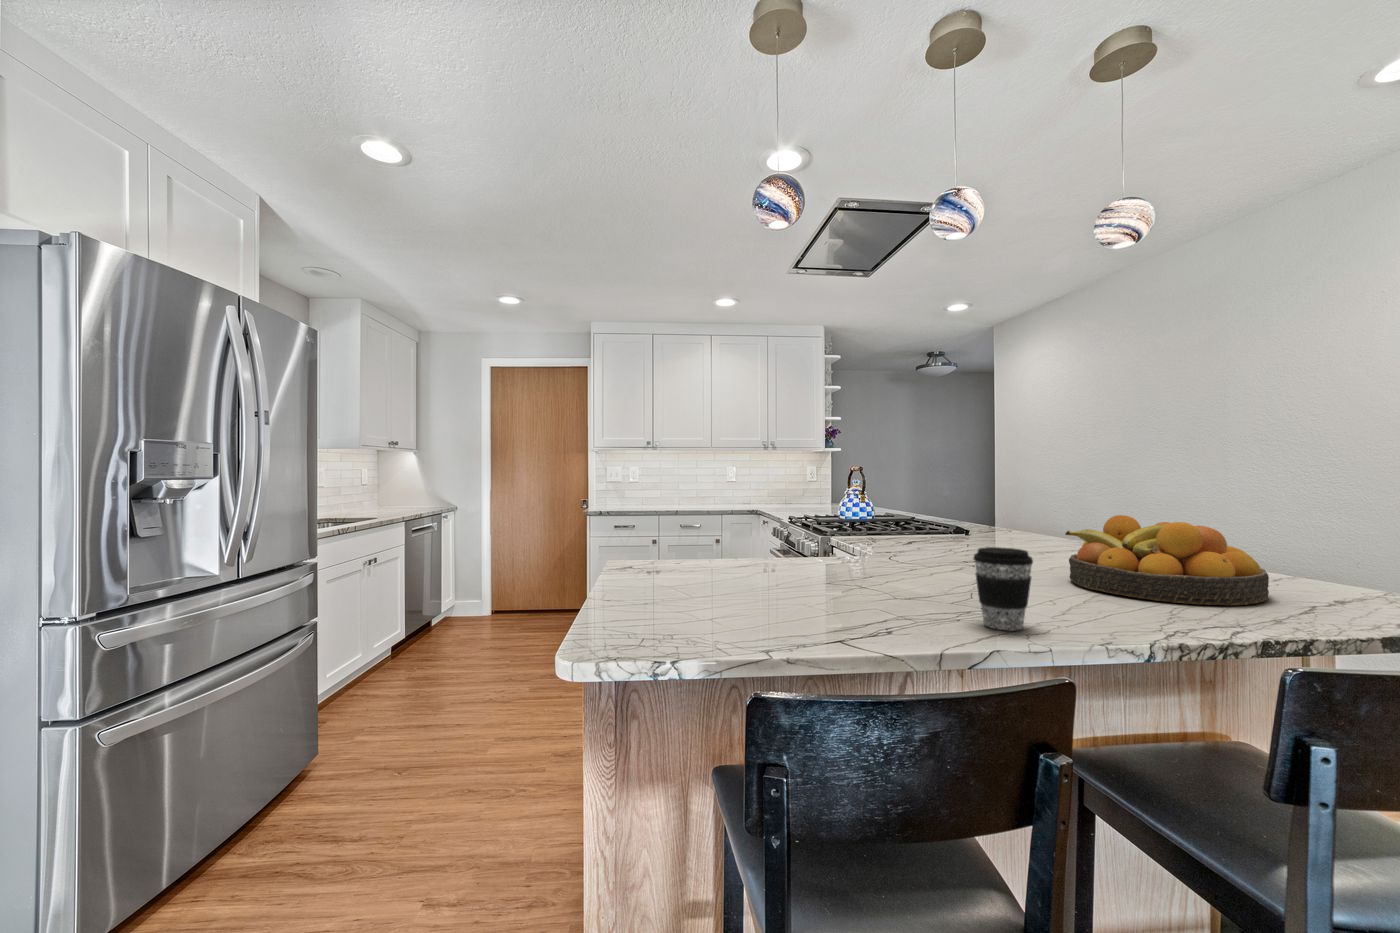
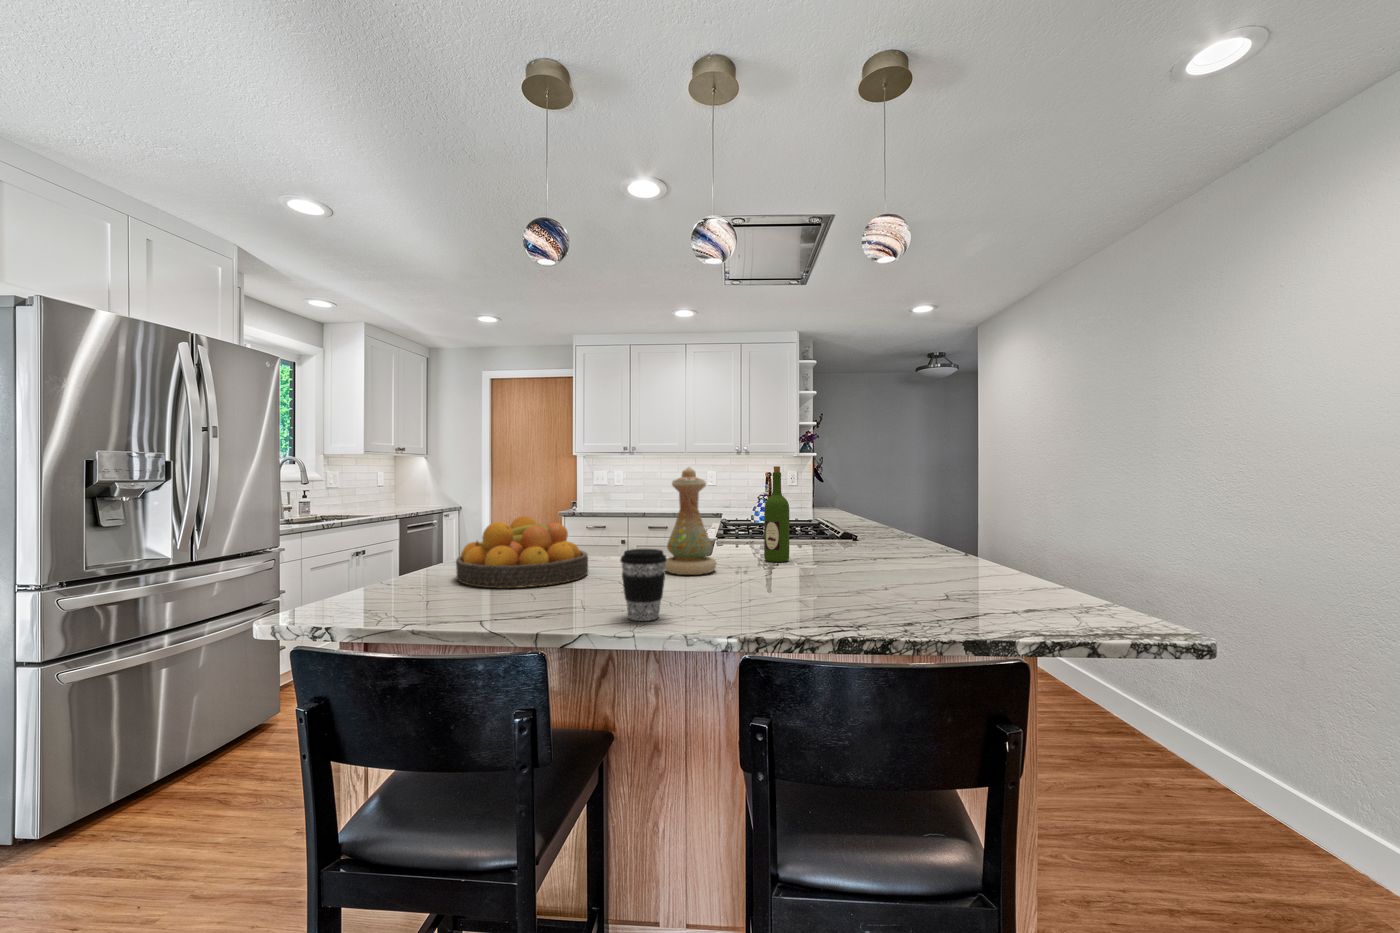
vase: none [877,458,938,577] -> present [665,467,716,575]
wine bottle: none [949,458,978,560] -> present [764,466,789,562]
fruit bowl: present [1065,515,1269,606] -> present [456,516,588,588]

